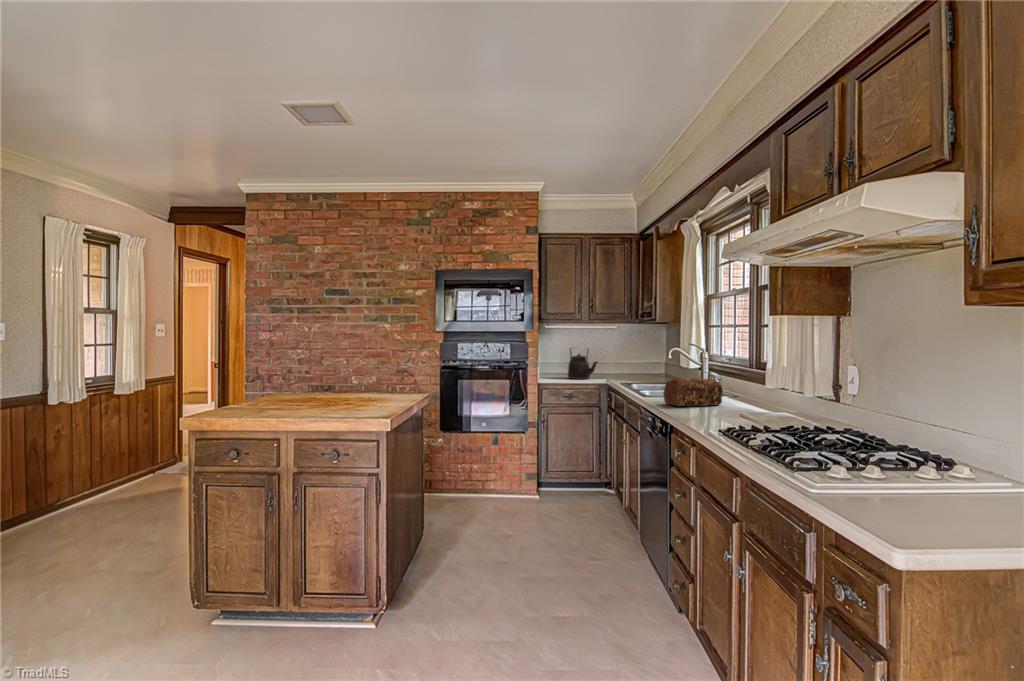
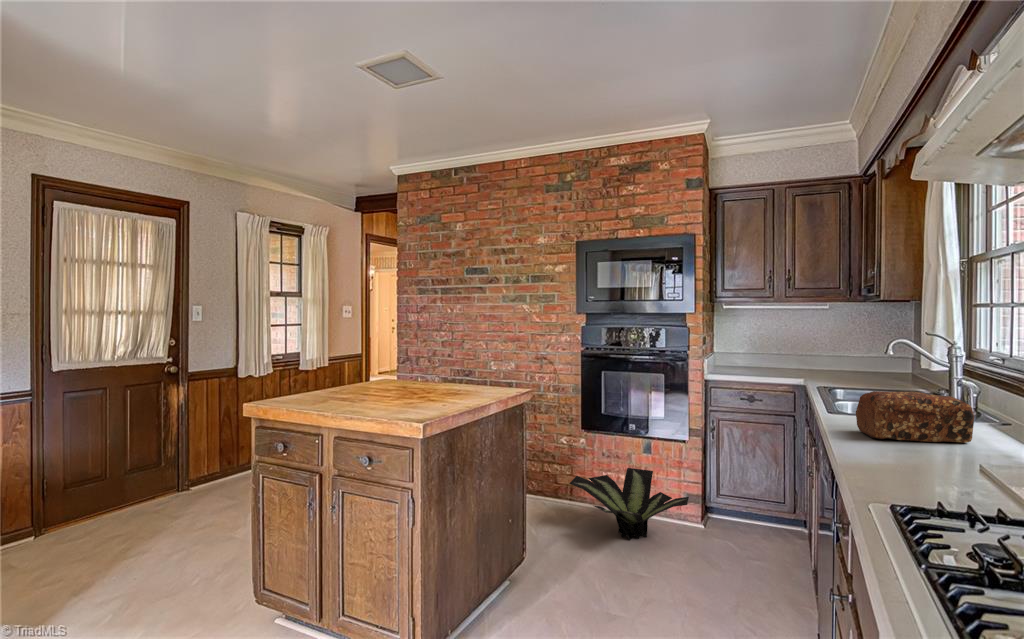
kettle: present [568,348,597,379] -> none [744,334,787,377]
potted plant: none [443,459,536,514] -> present [569,468,689,540]

